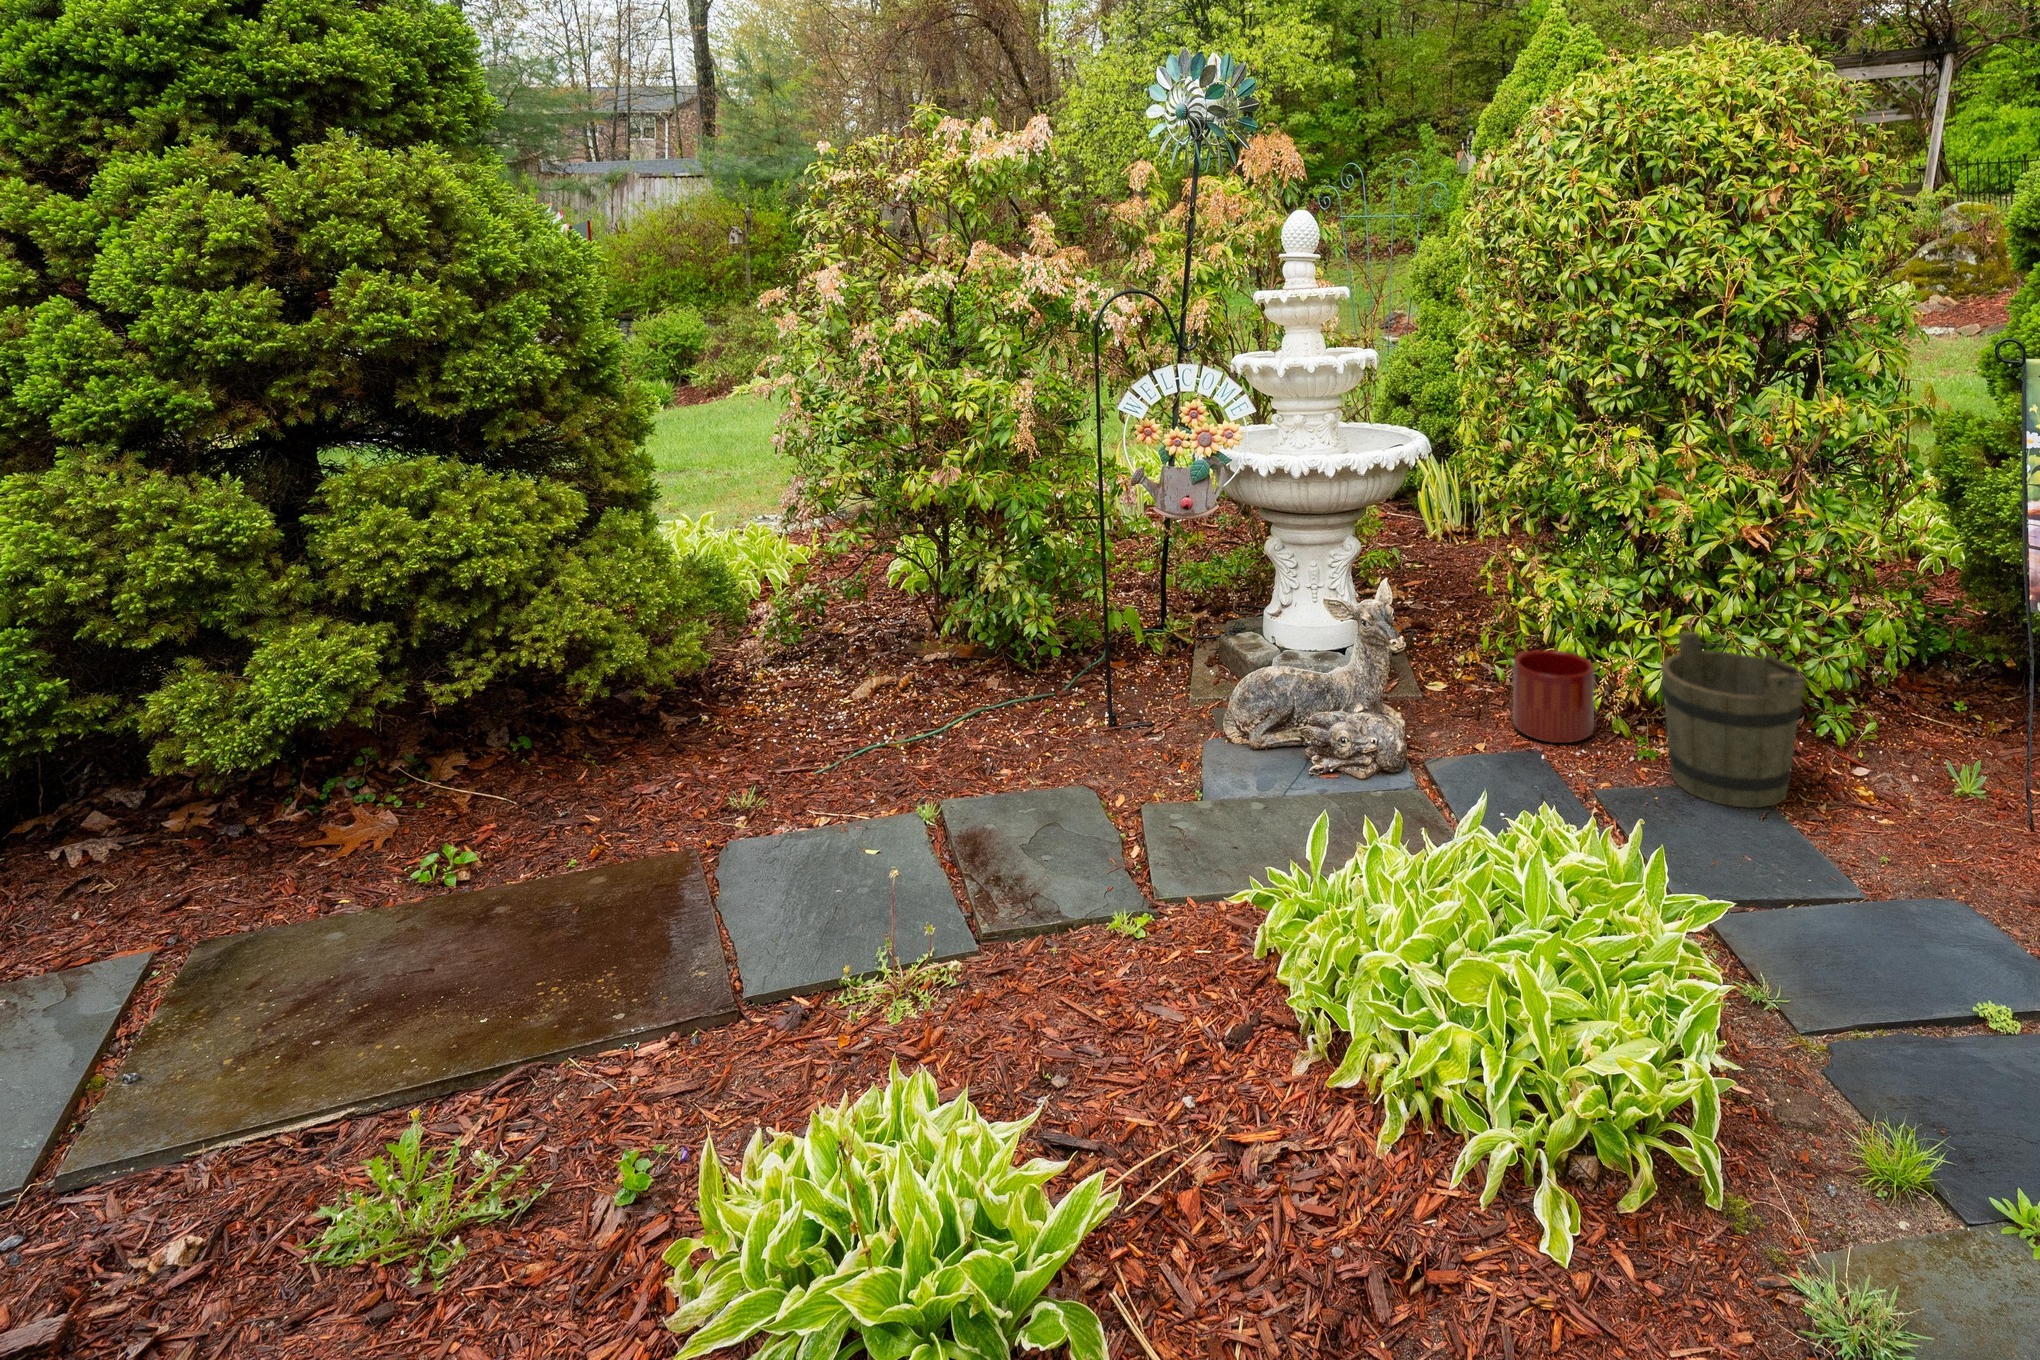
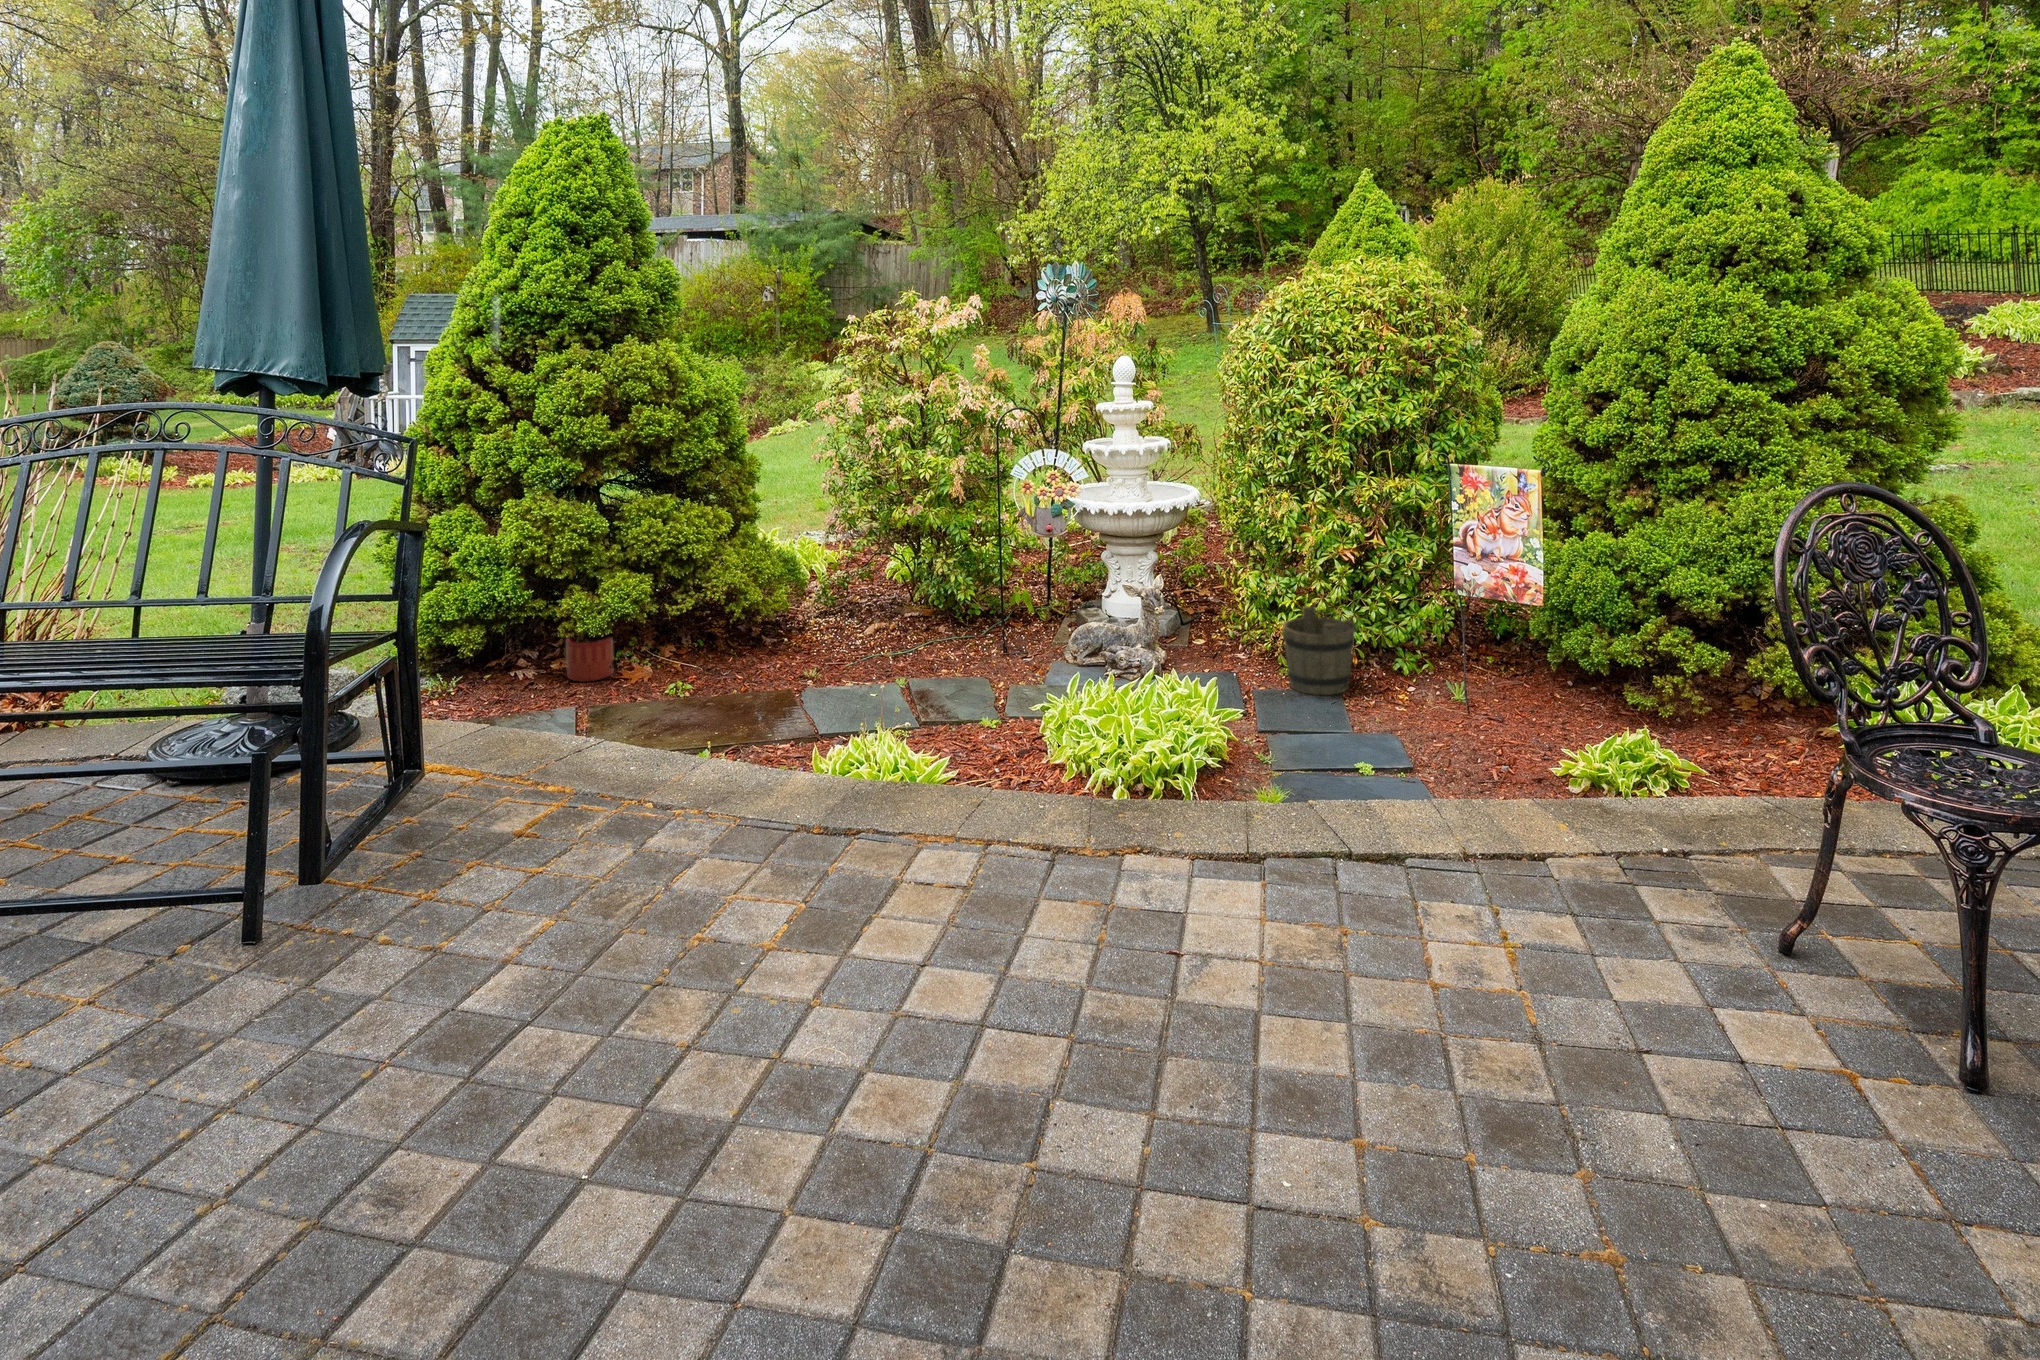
planter: present [1513,650,1594,743] -> present [566,638,614,682]

